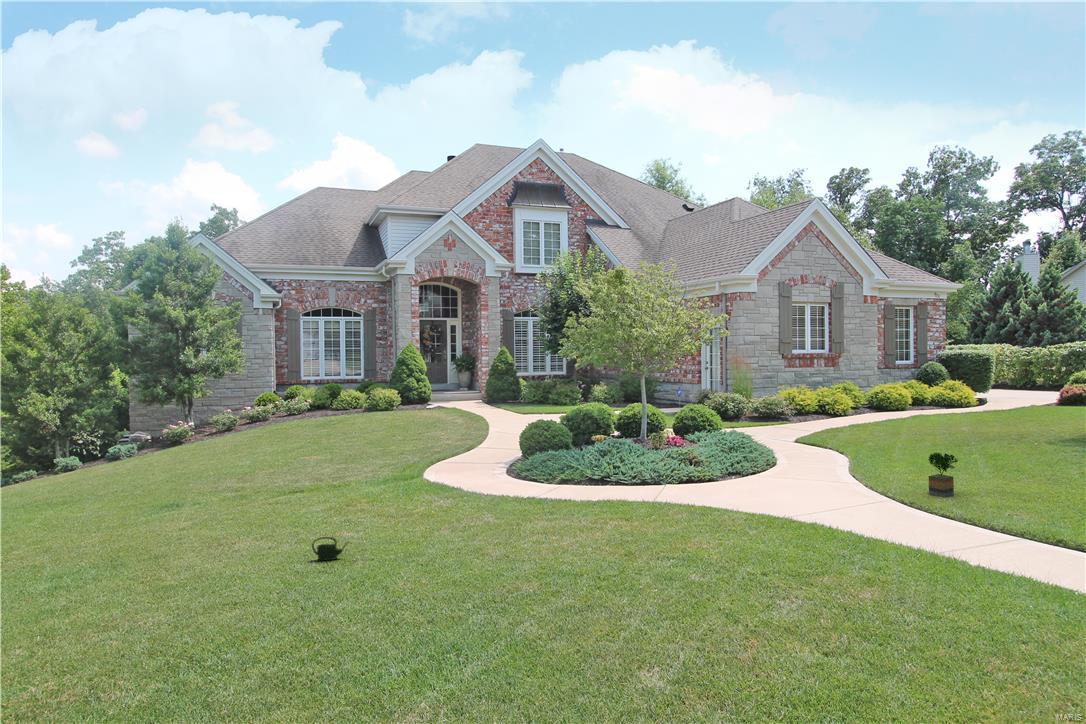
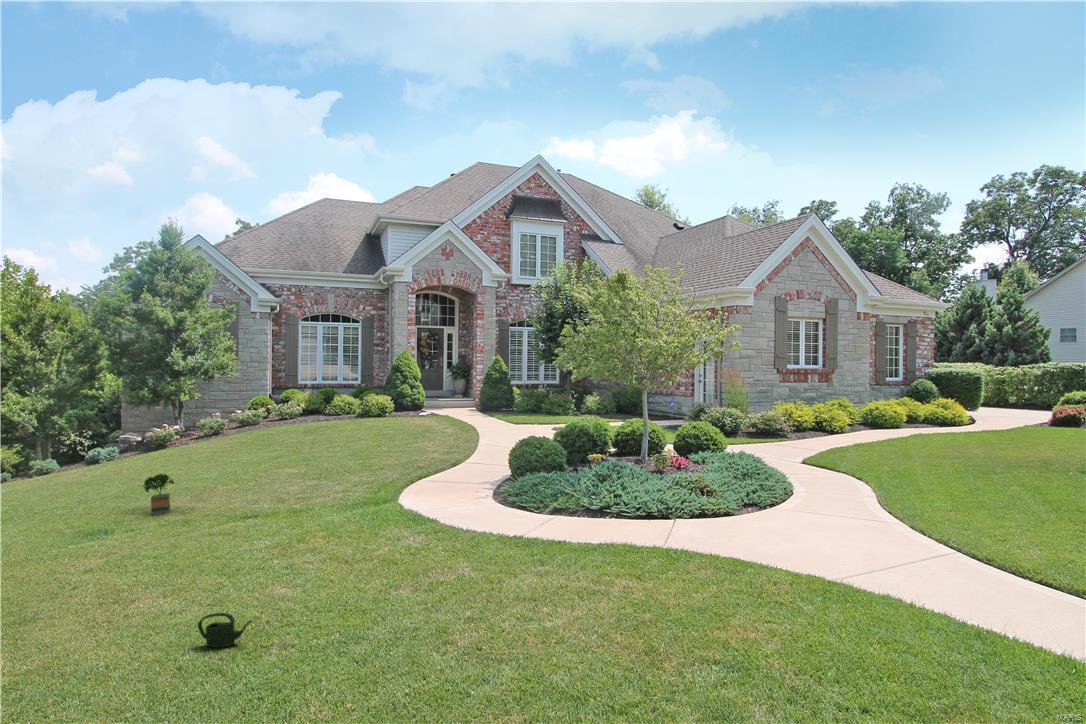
potted tree: present [928,453,958,497] -> present [143,474,174,515]

